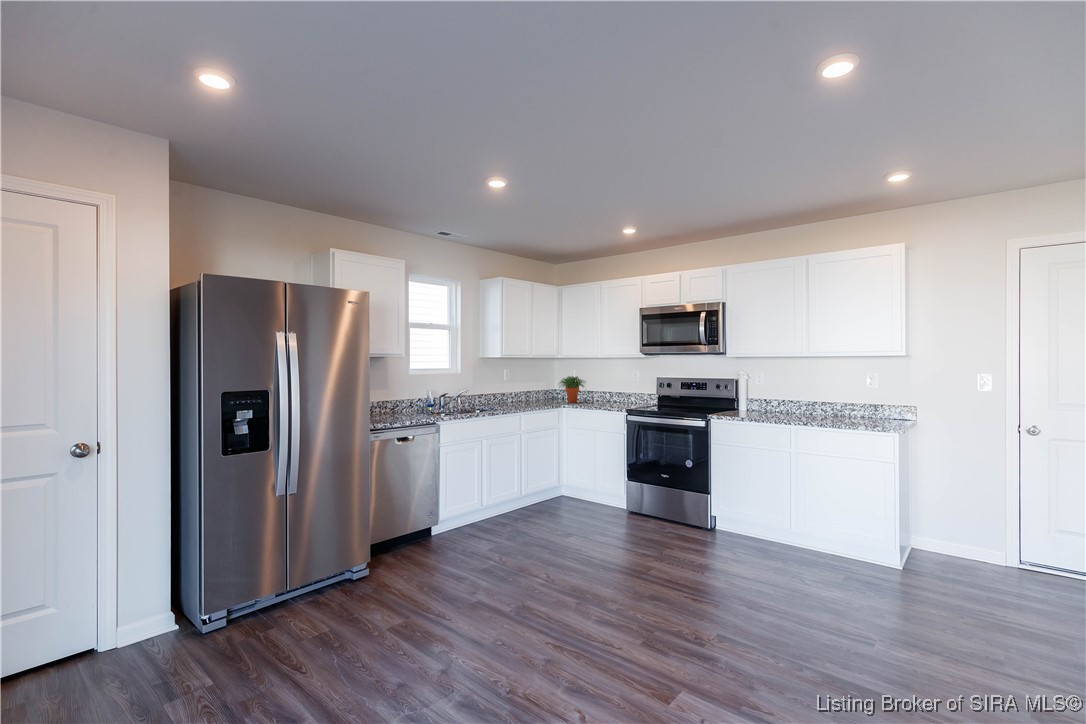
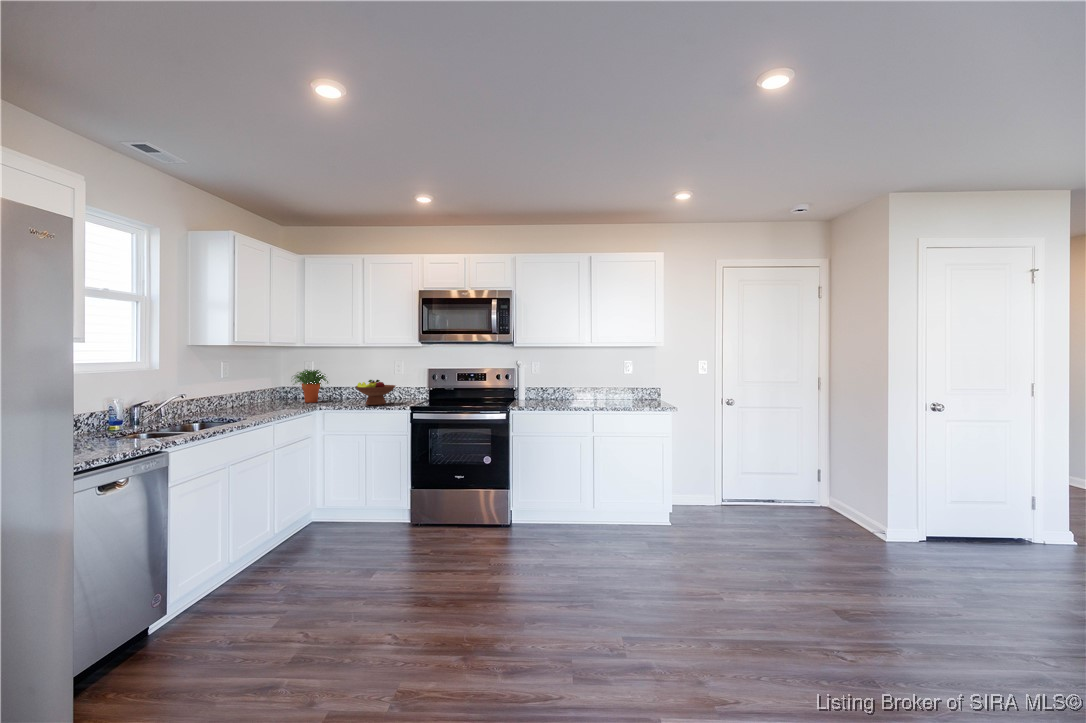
fruit bowl: none [593,386,626,407] -> present [356,380,395,405]

